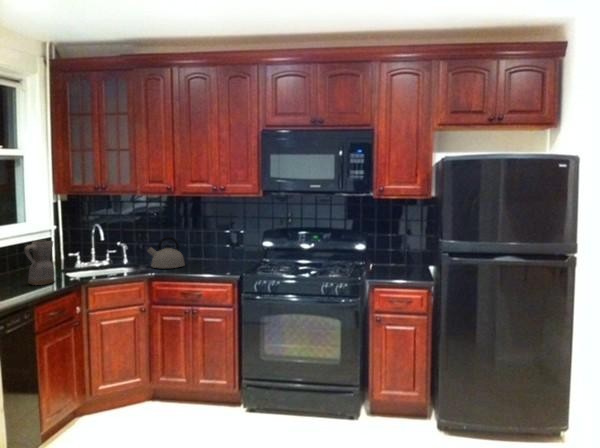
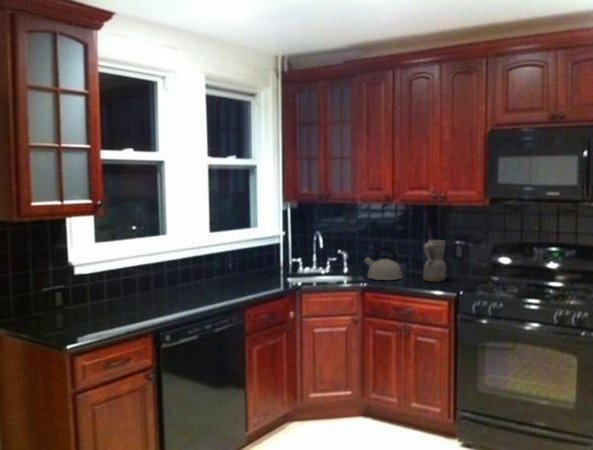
ceramic pitcher: present [25,241,55,285] -> present [423,240,446,281]

